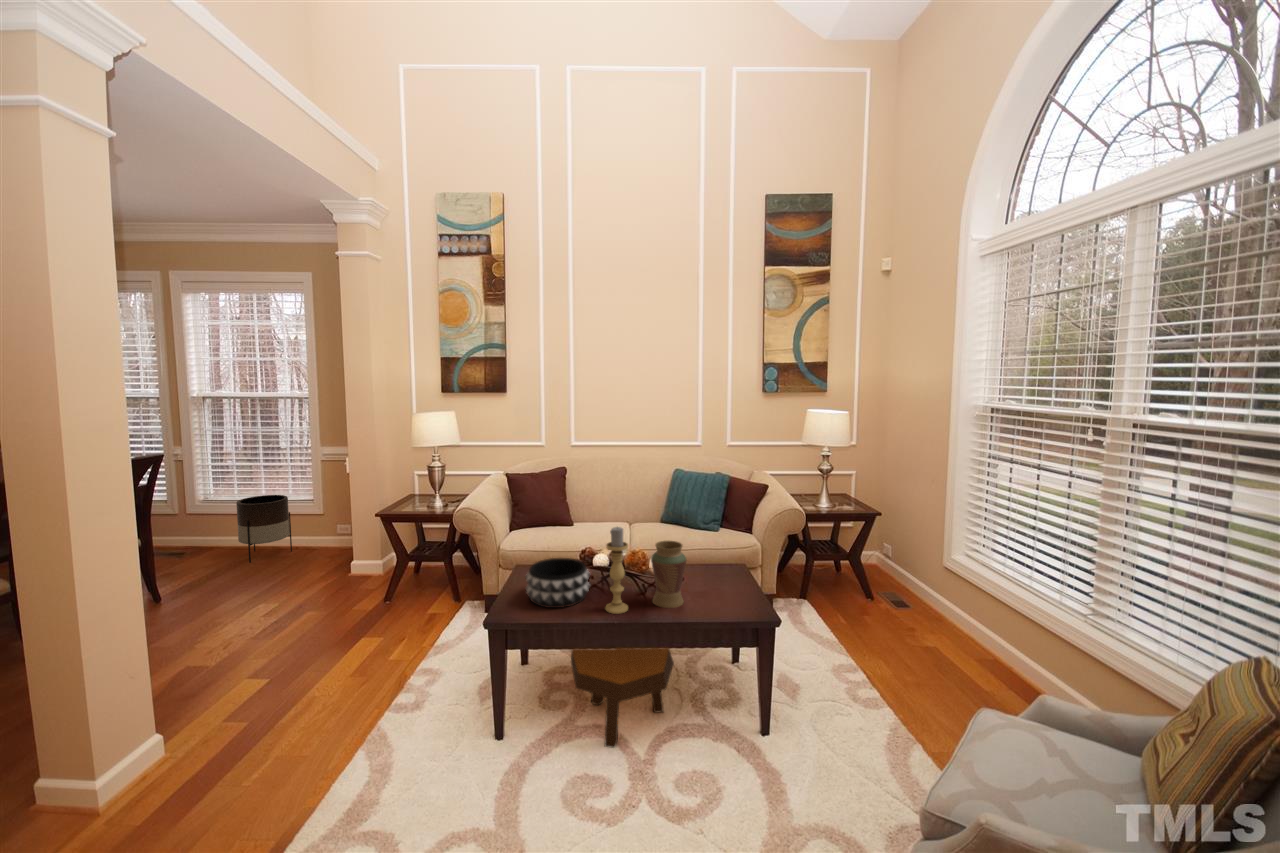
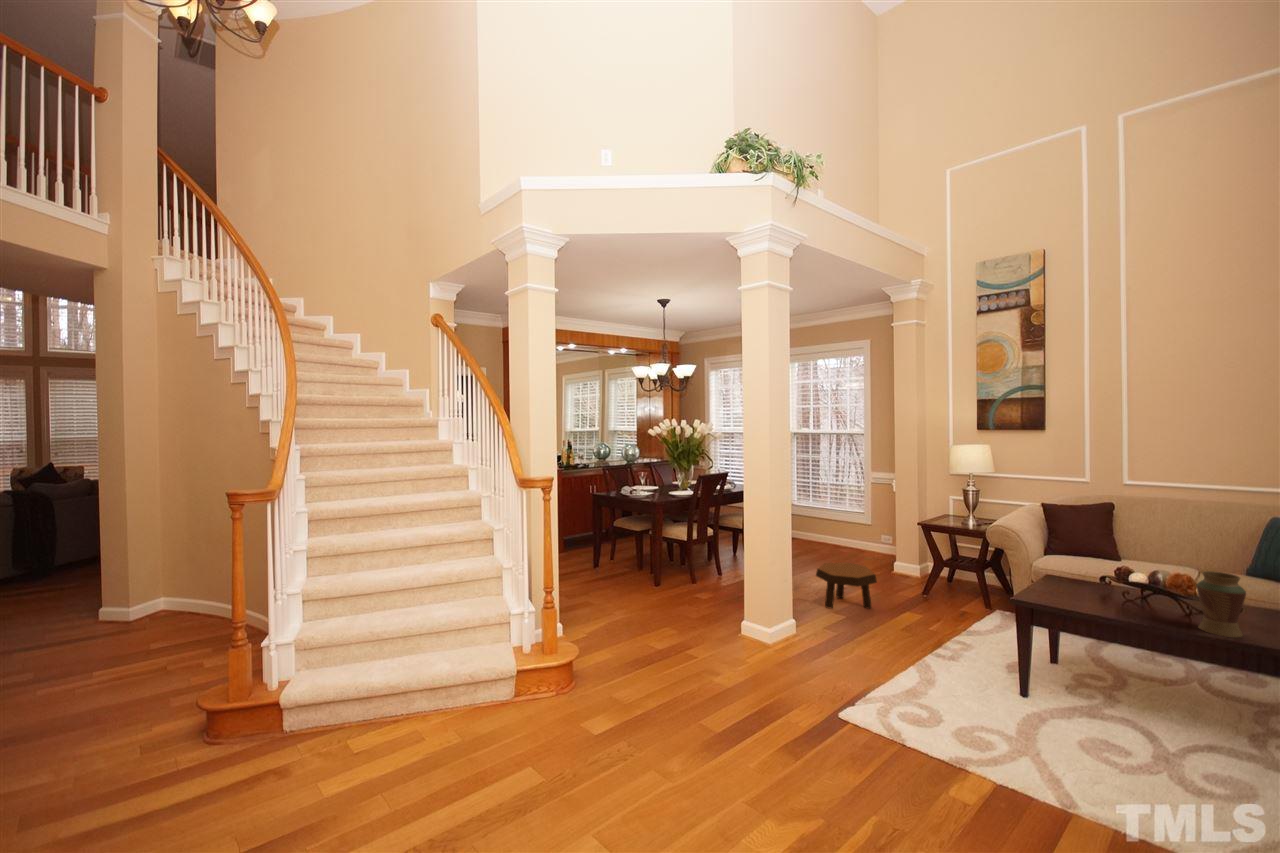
planter: present [236,495,292,563] -> none [817,503,850,549]
candle holder: present [605,527,628,614] -> none [1136,546,1164,625]
decorative bowl: present [526,558,590,608] -> none [1052,569,1123,610]
footstool: present [571,648,674,748] -> present [816,563,877,608]

